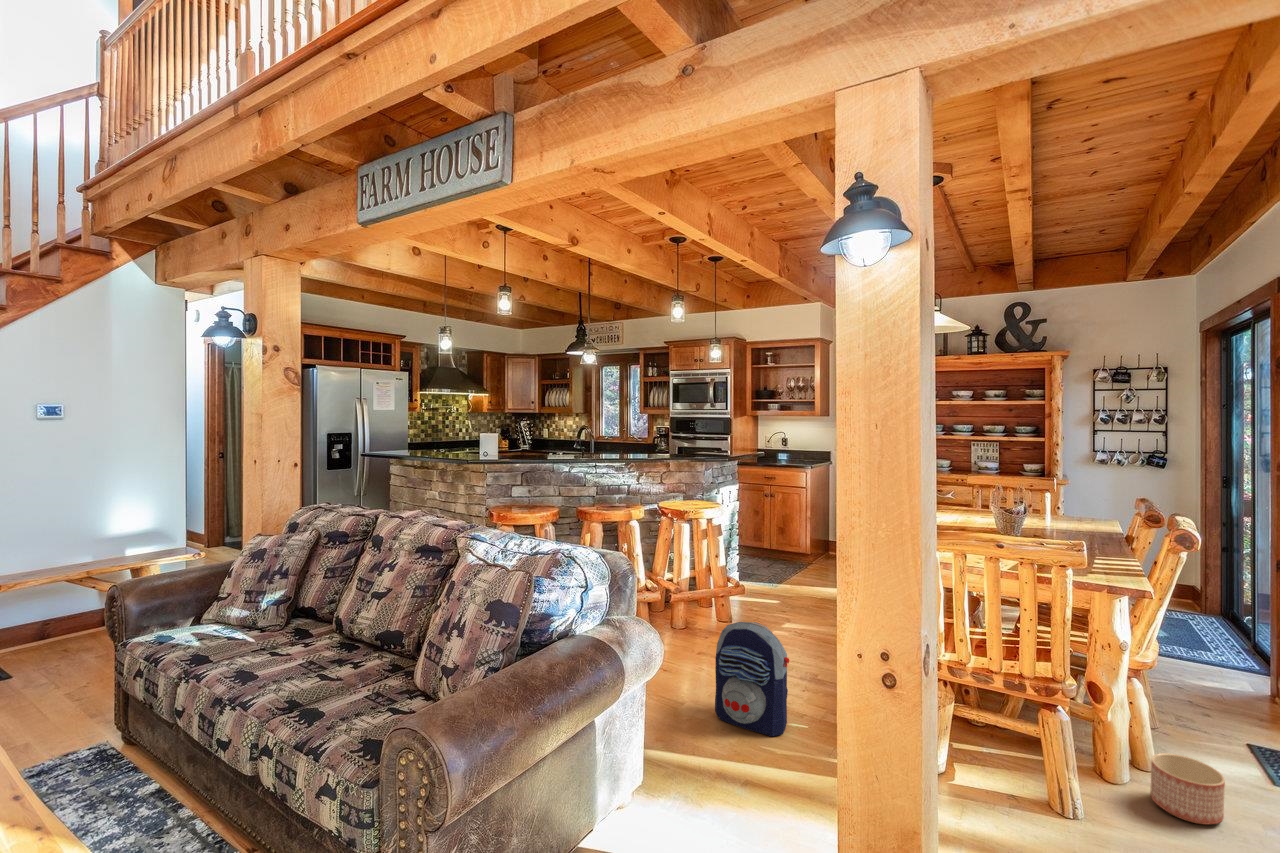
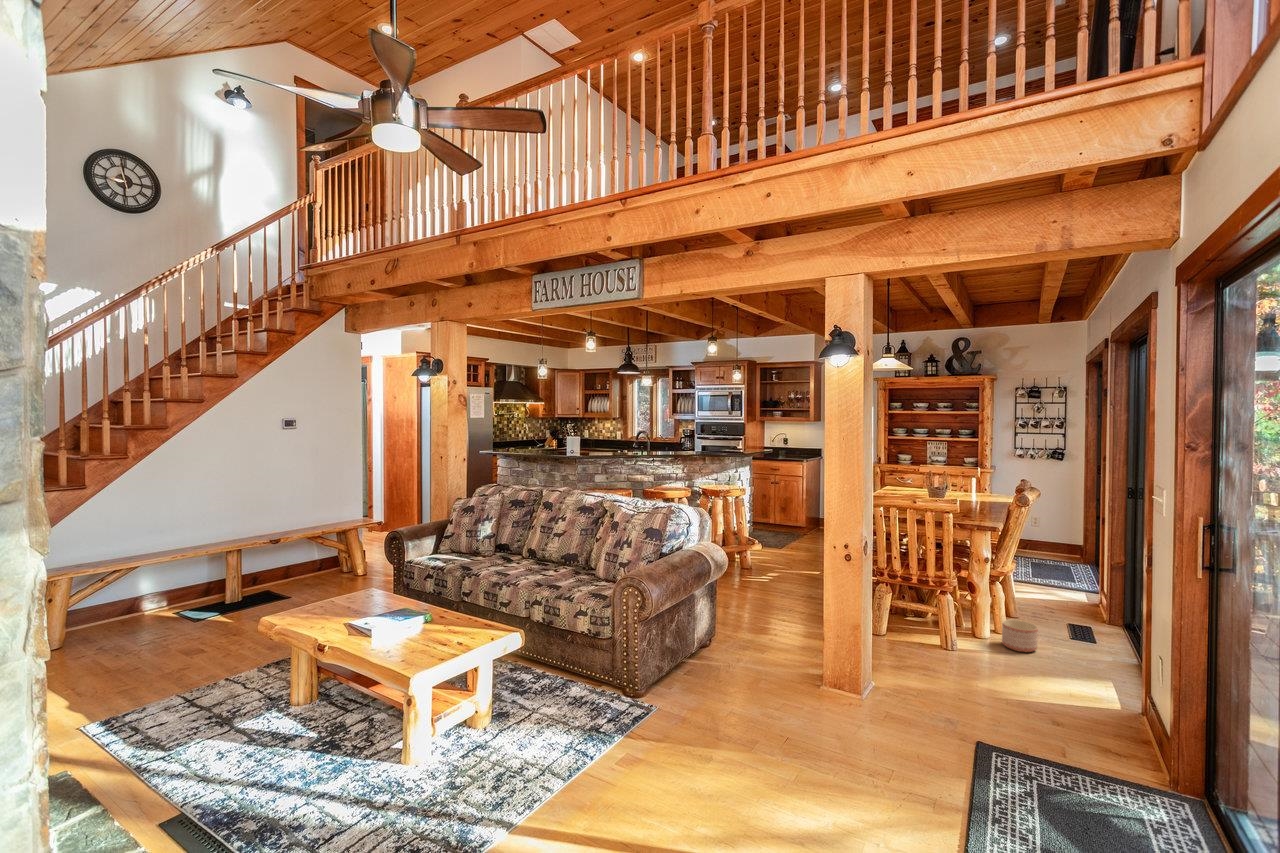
backpack: present [715,622,789,737] -> none [753,555,799,622]

